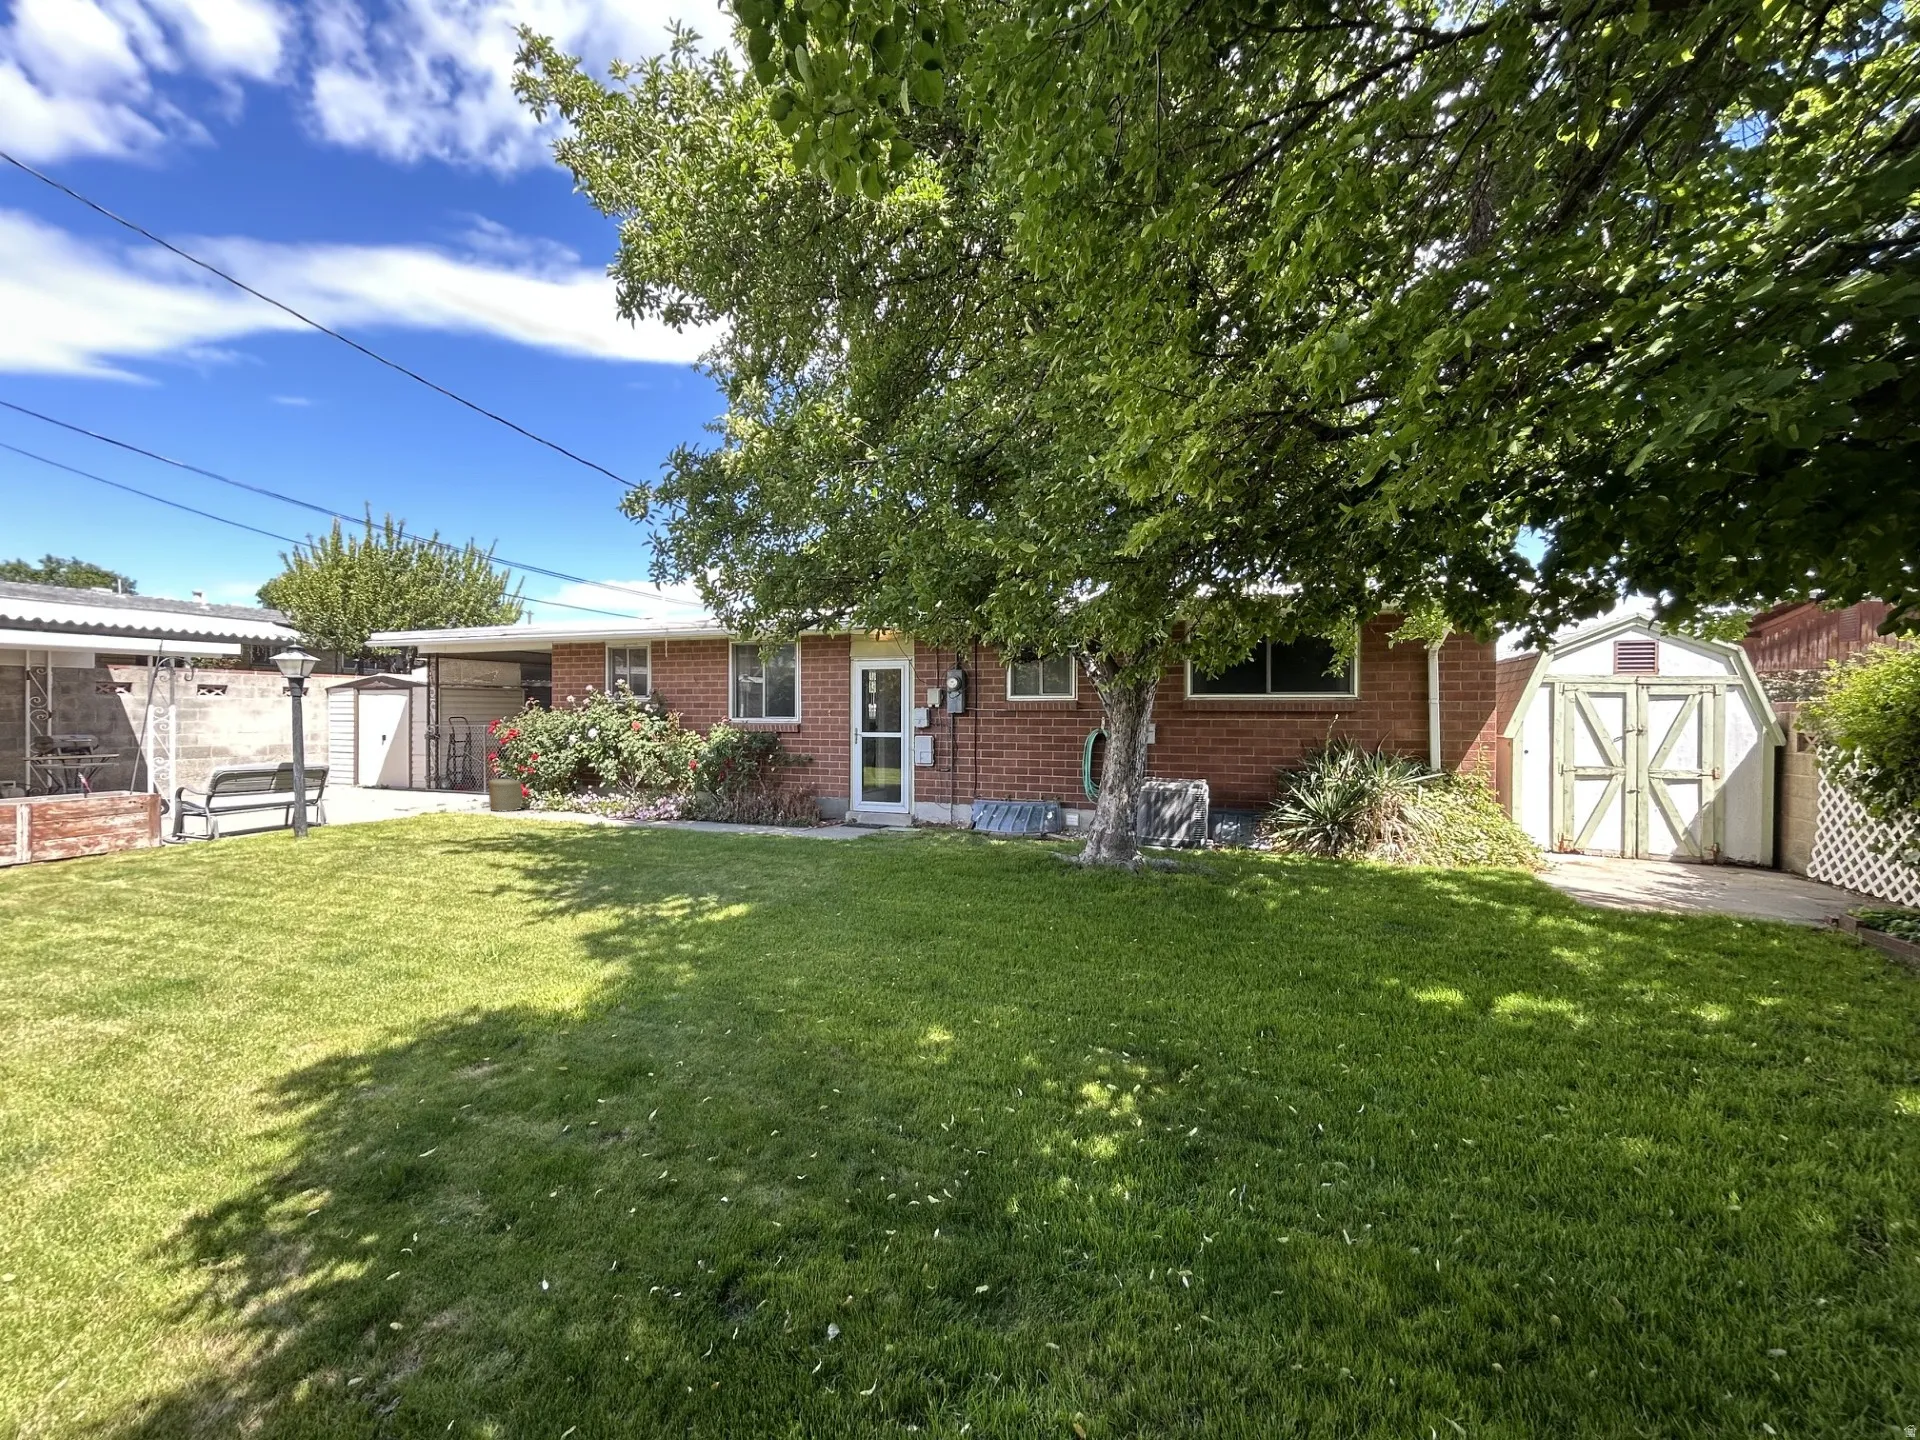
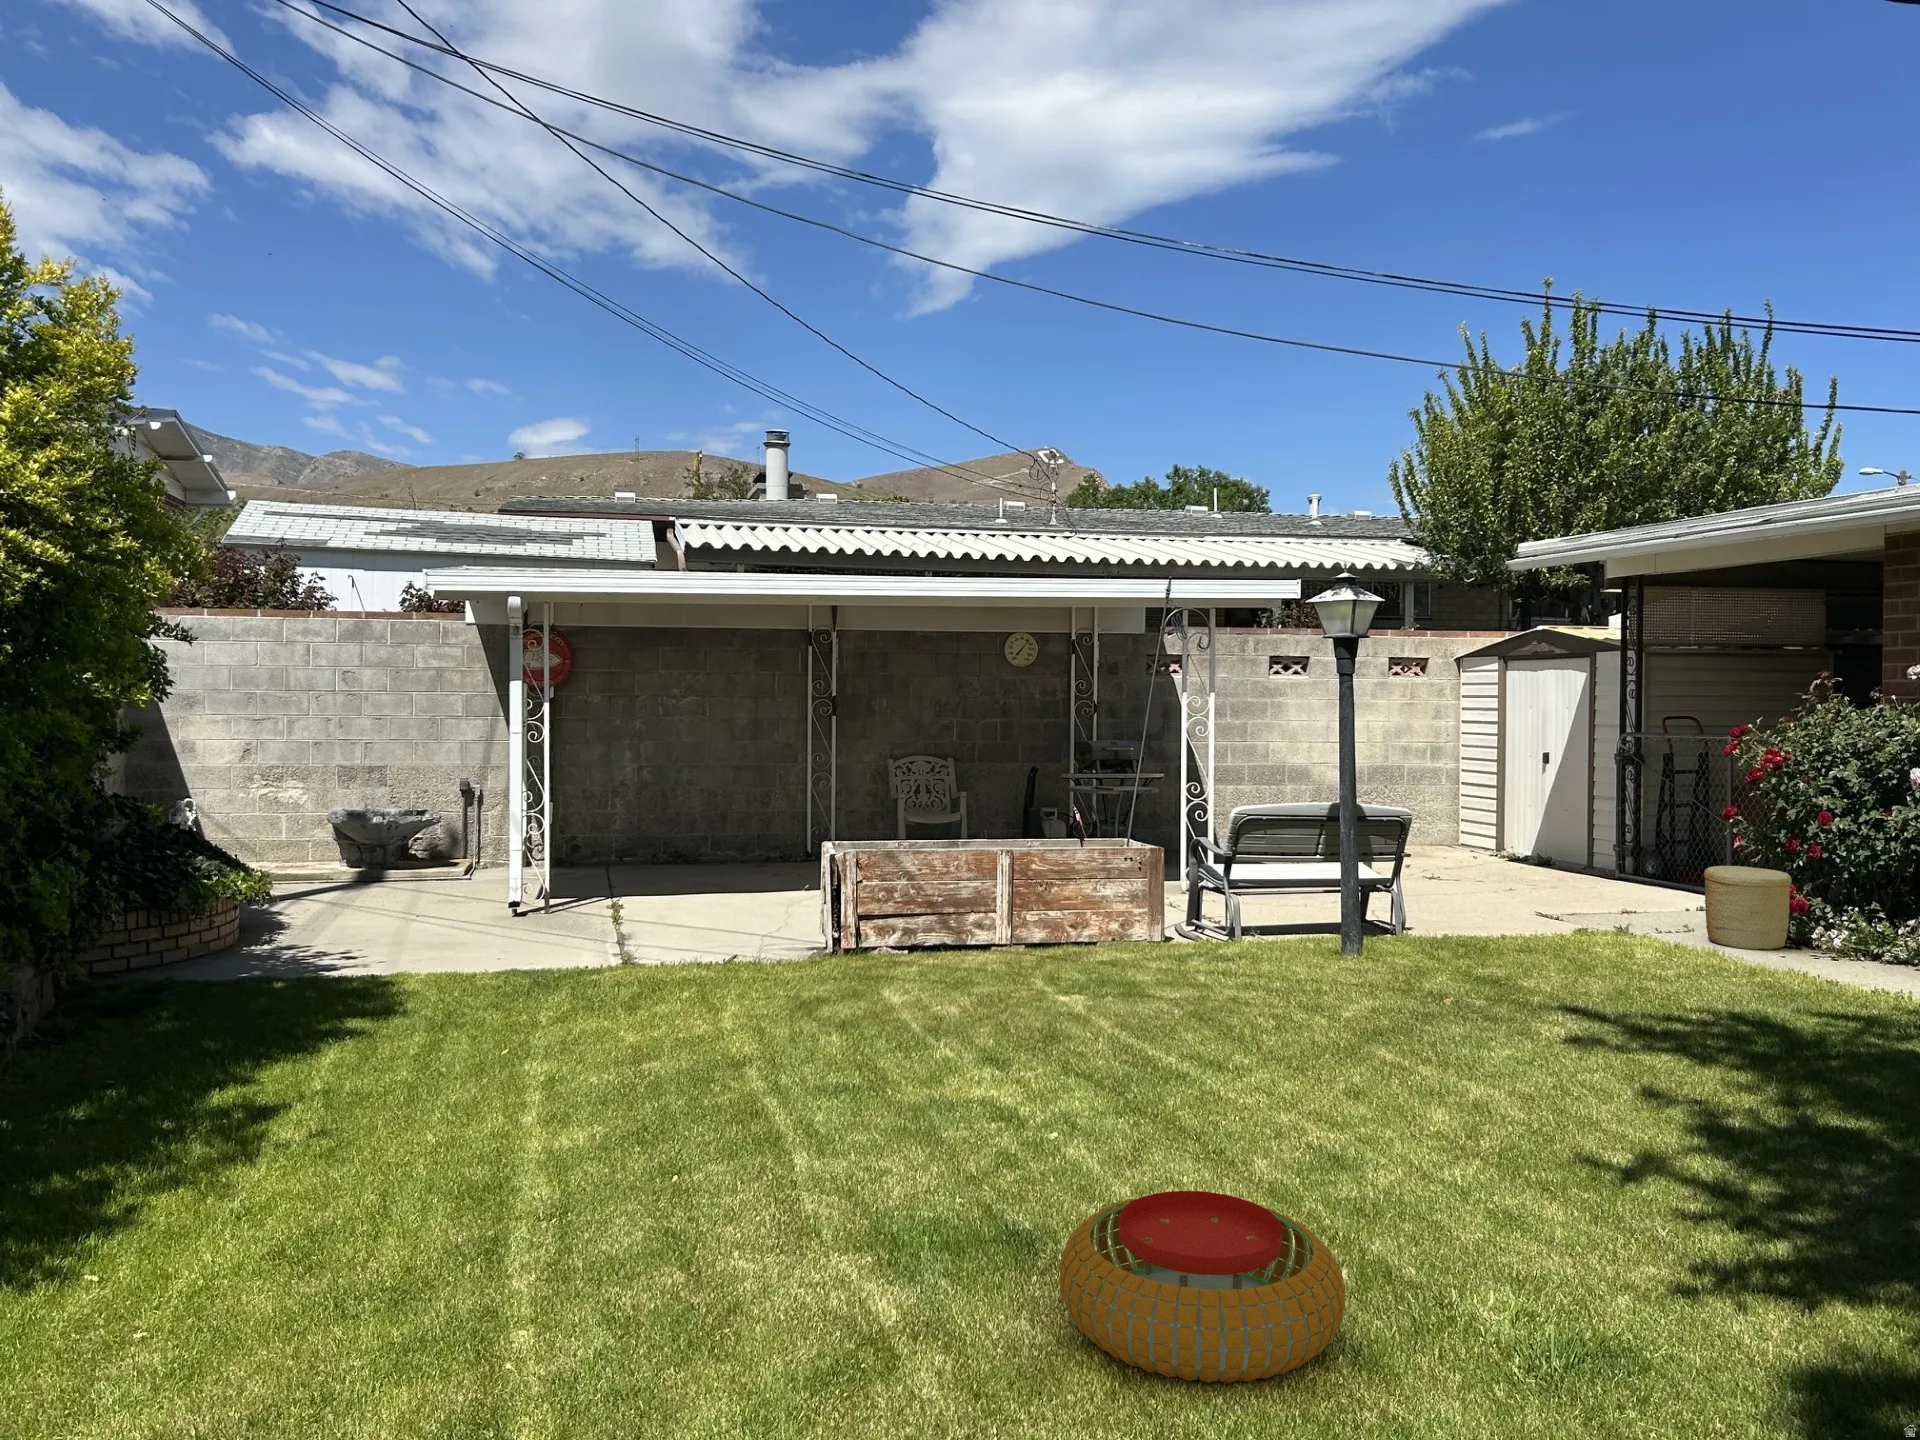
pouf: none [352,880,461,928] -> present [1059,1191,1345,1383]

